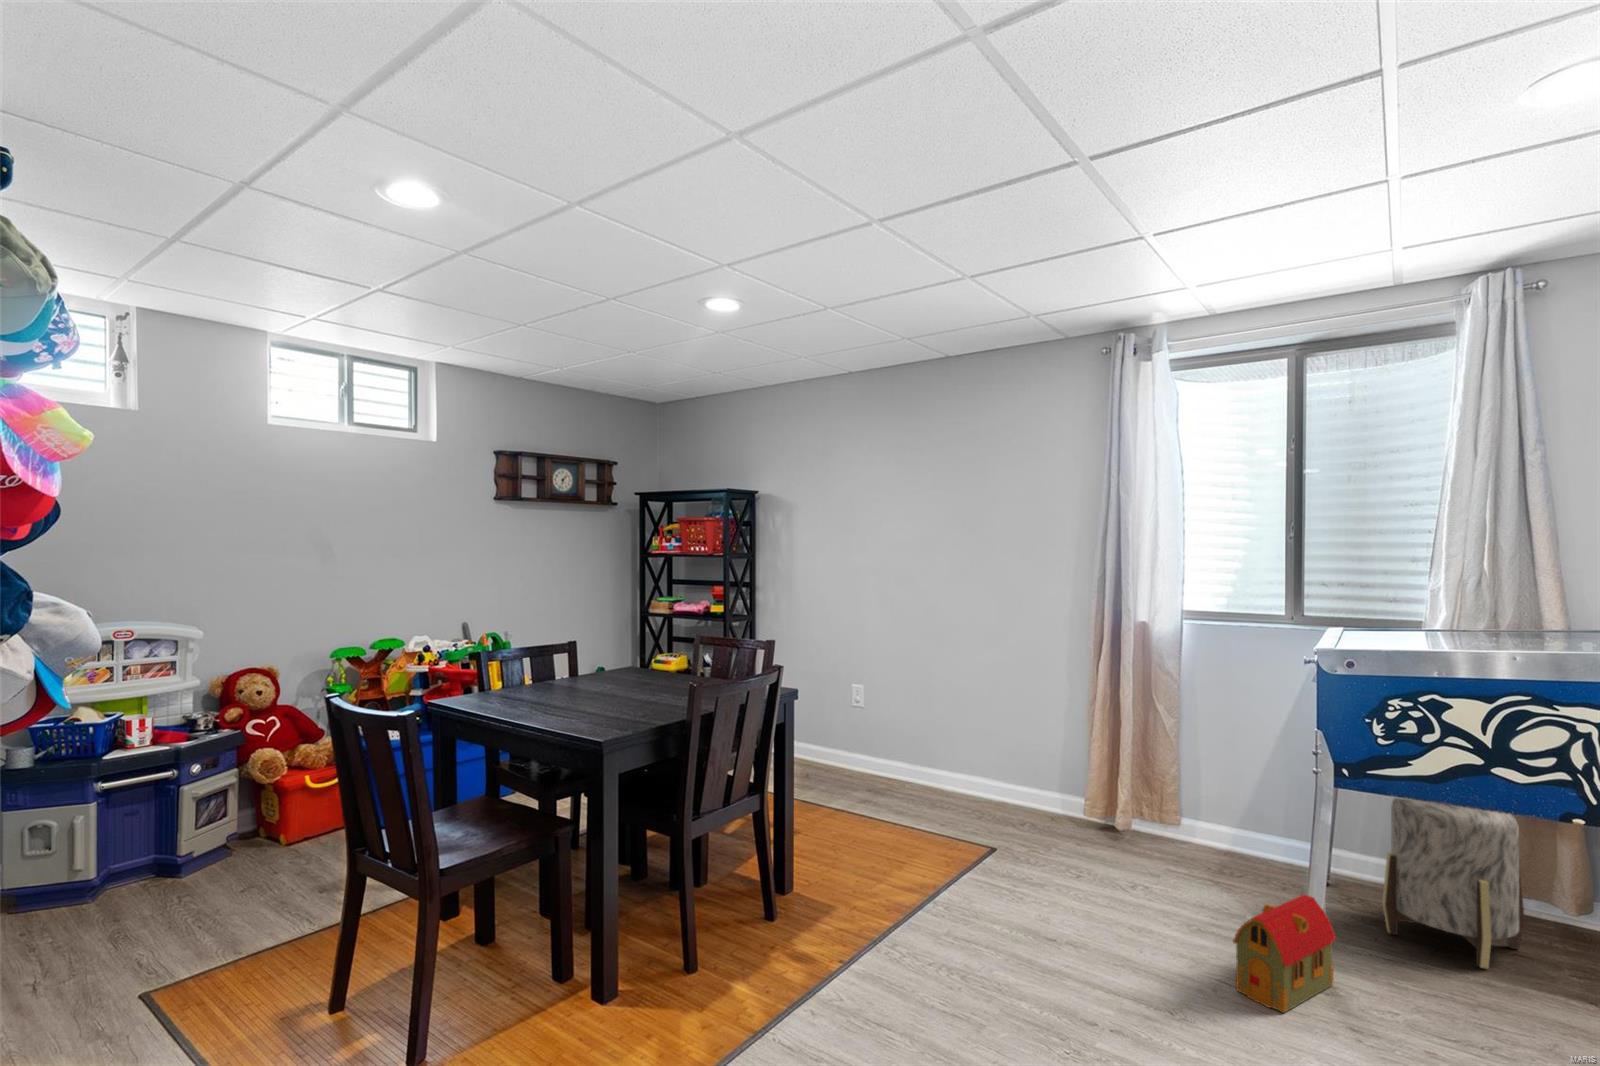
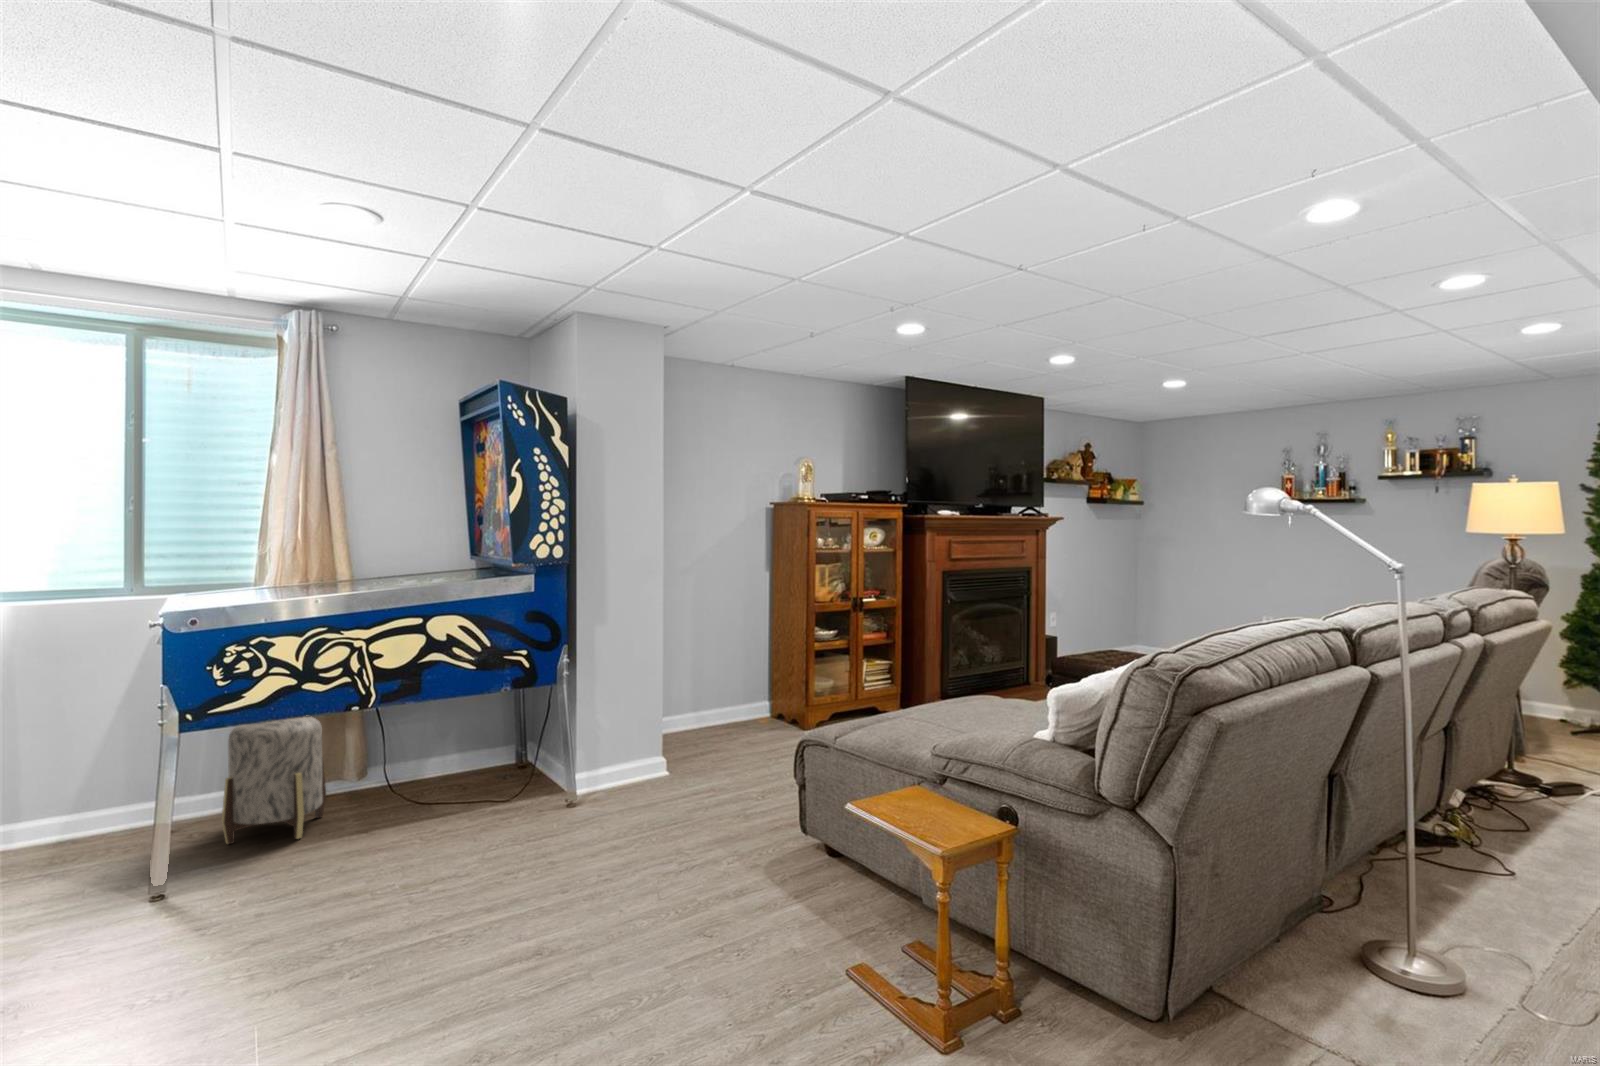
toy house: present [1233,894,1336,1013] -> none [77,834,182,950]

